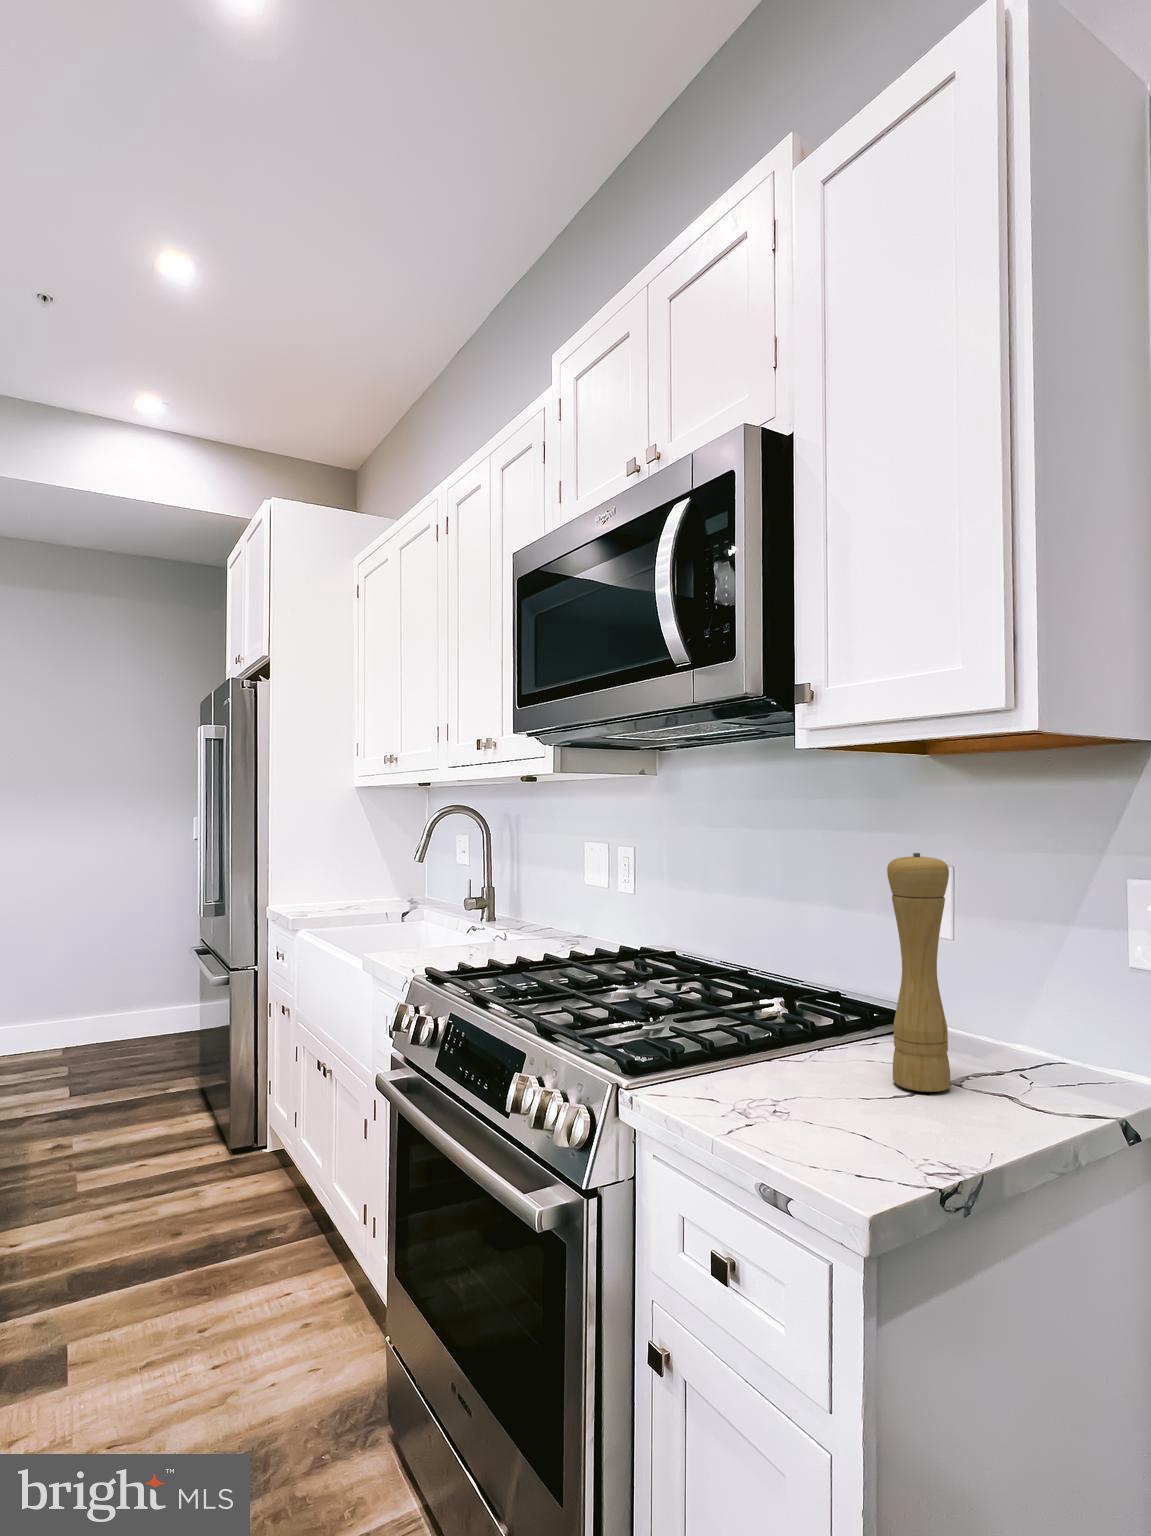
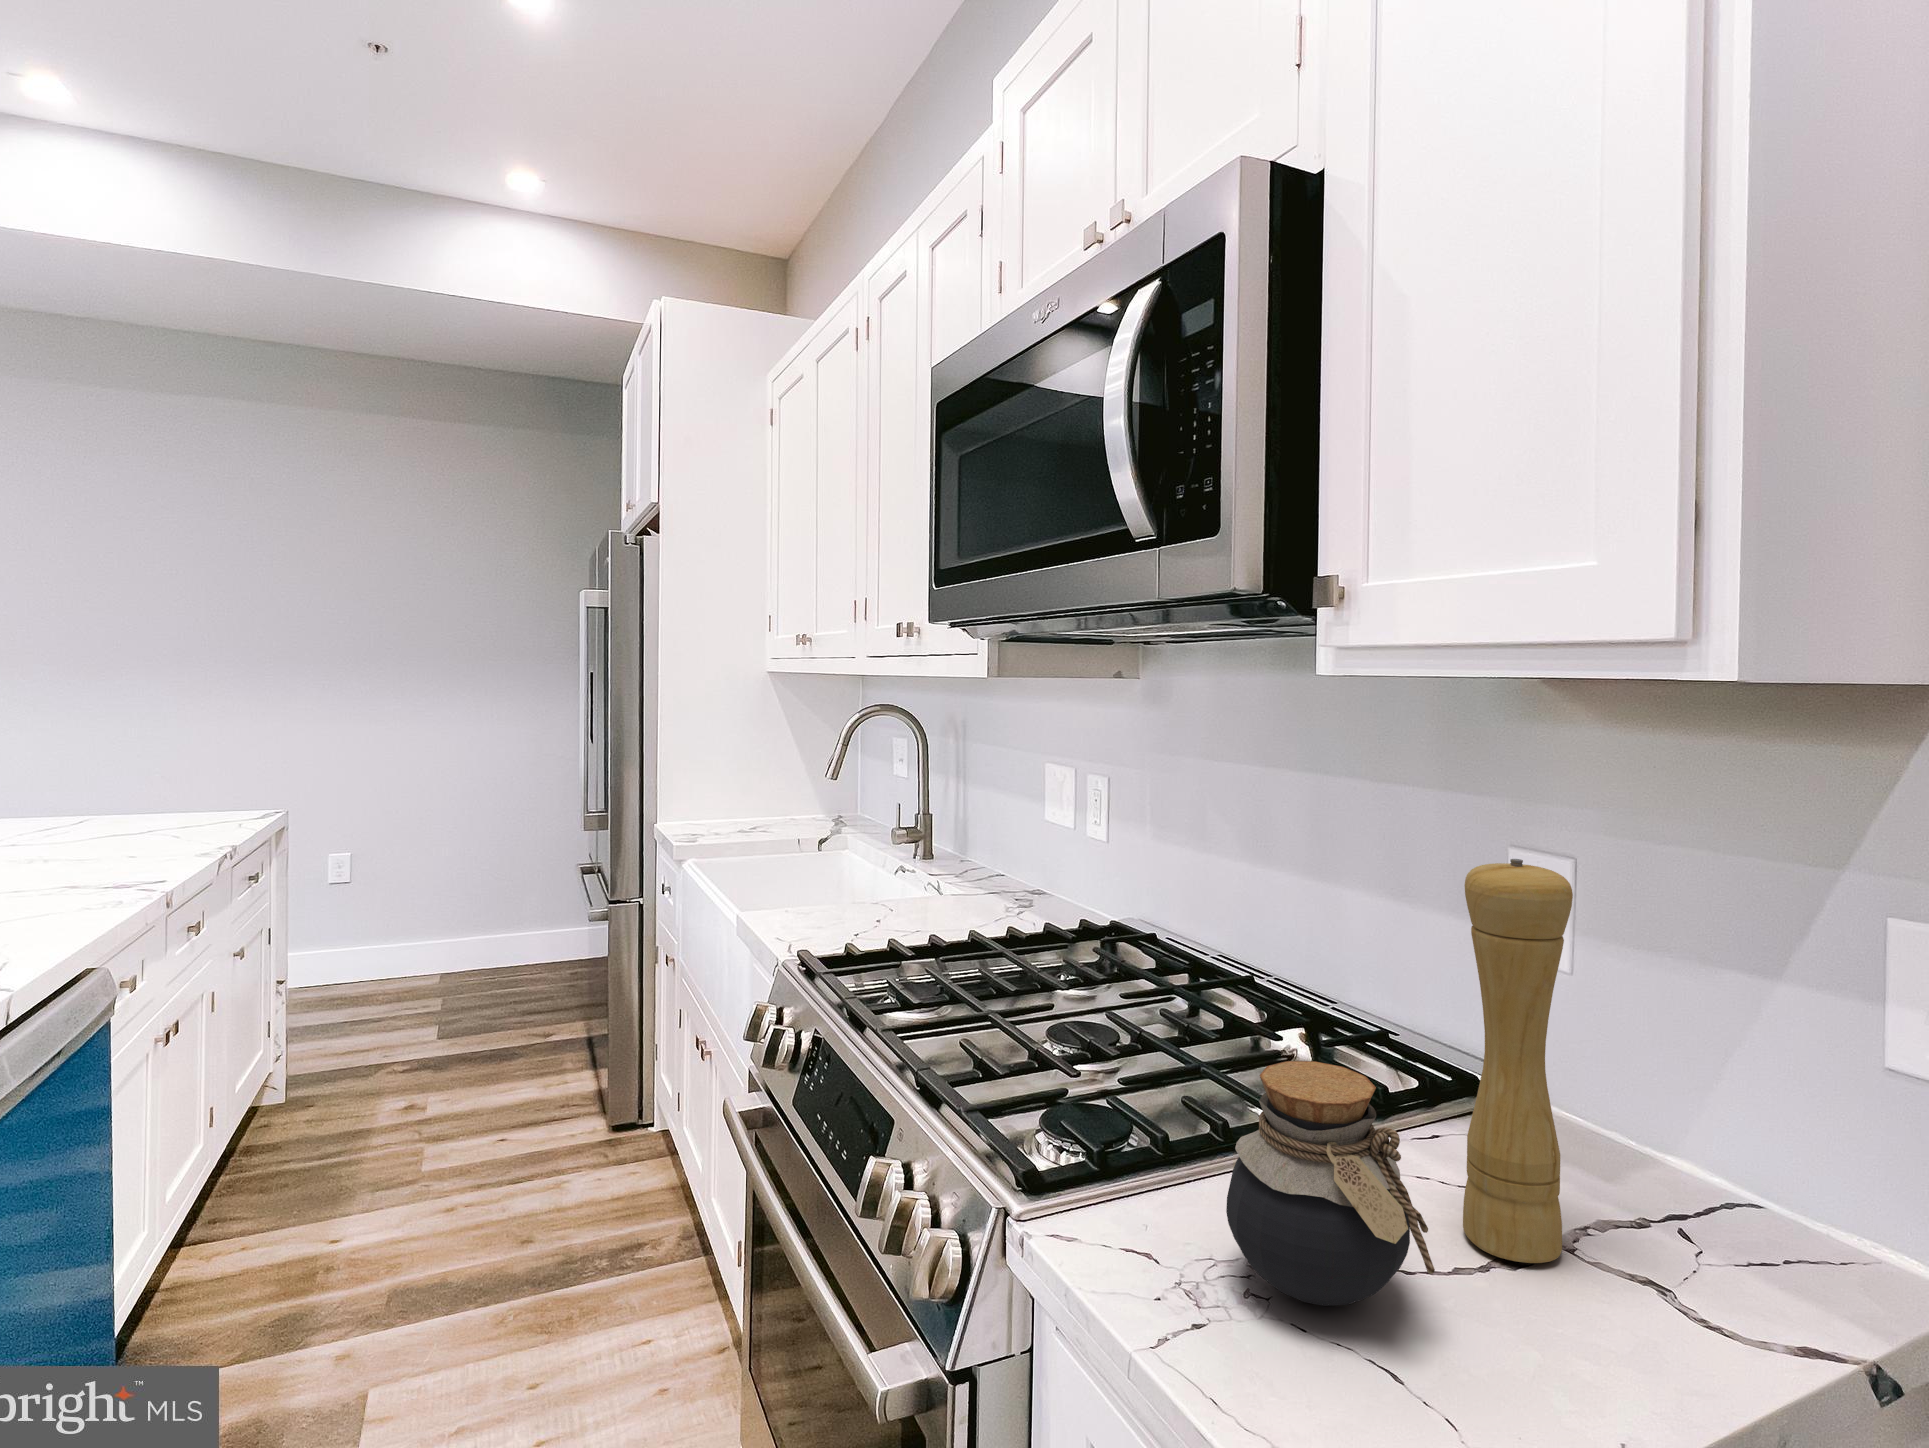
jar: none [755,976,877,1112] -> present [1226,1061,1435,1306]

